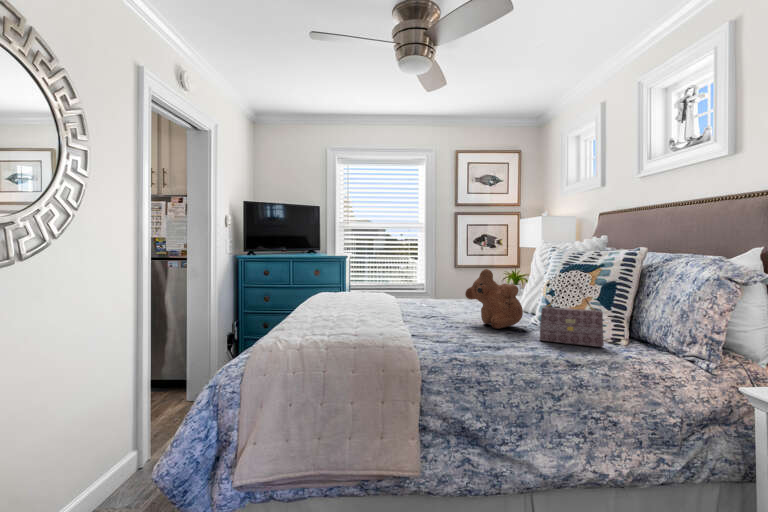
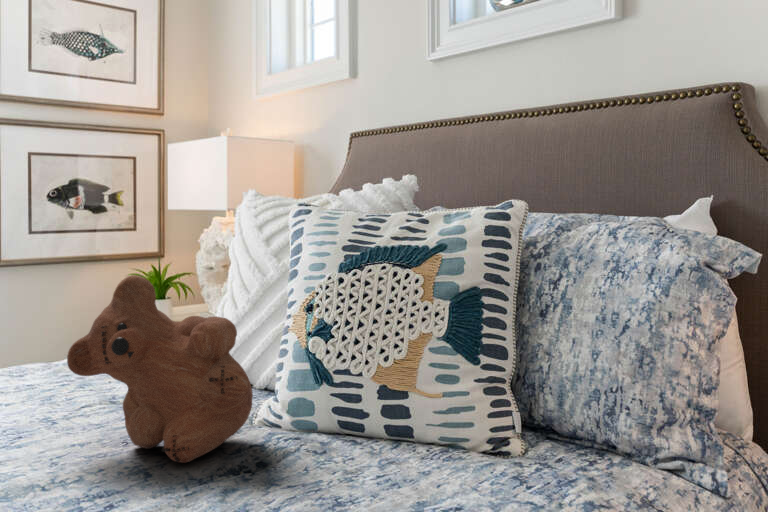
handbag: present [540,284,604,347] -> none [327,306,493,485]

